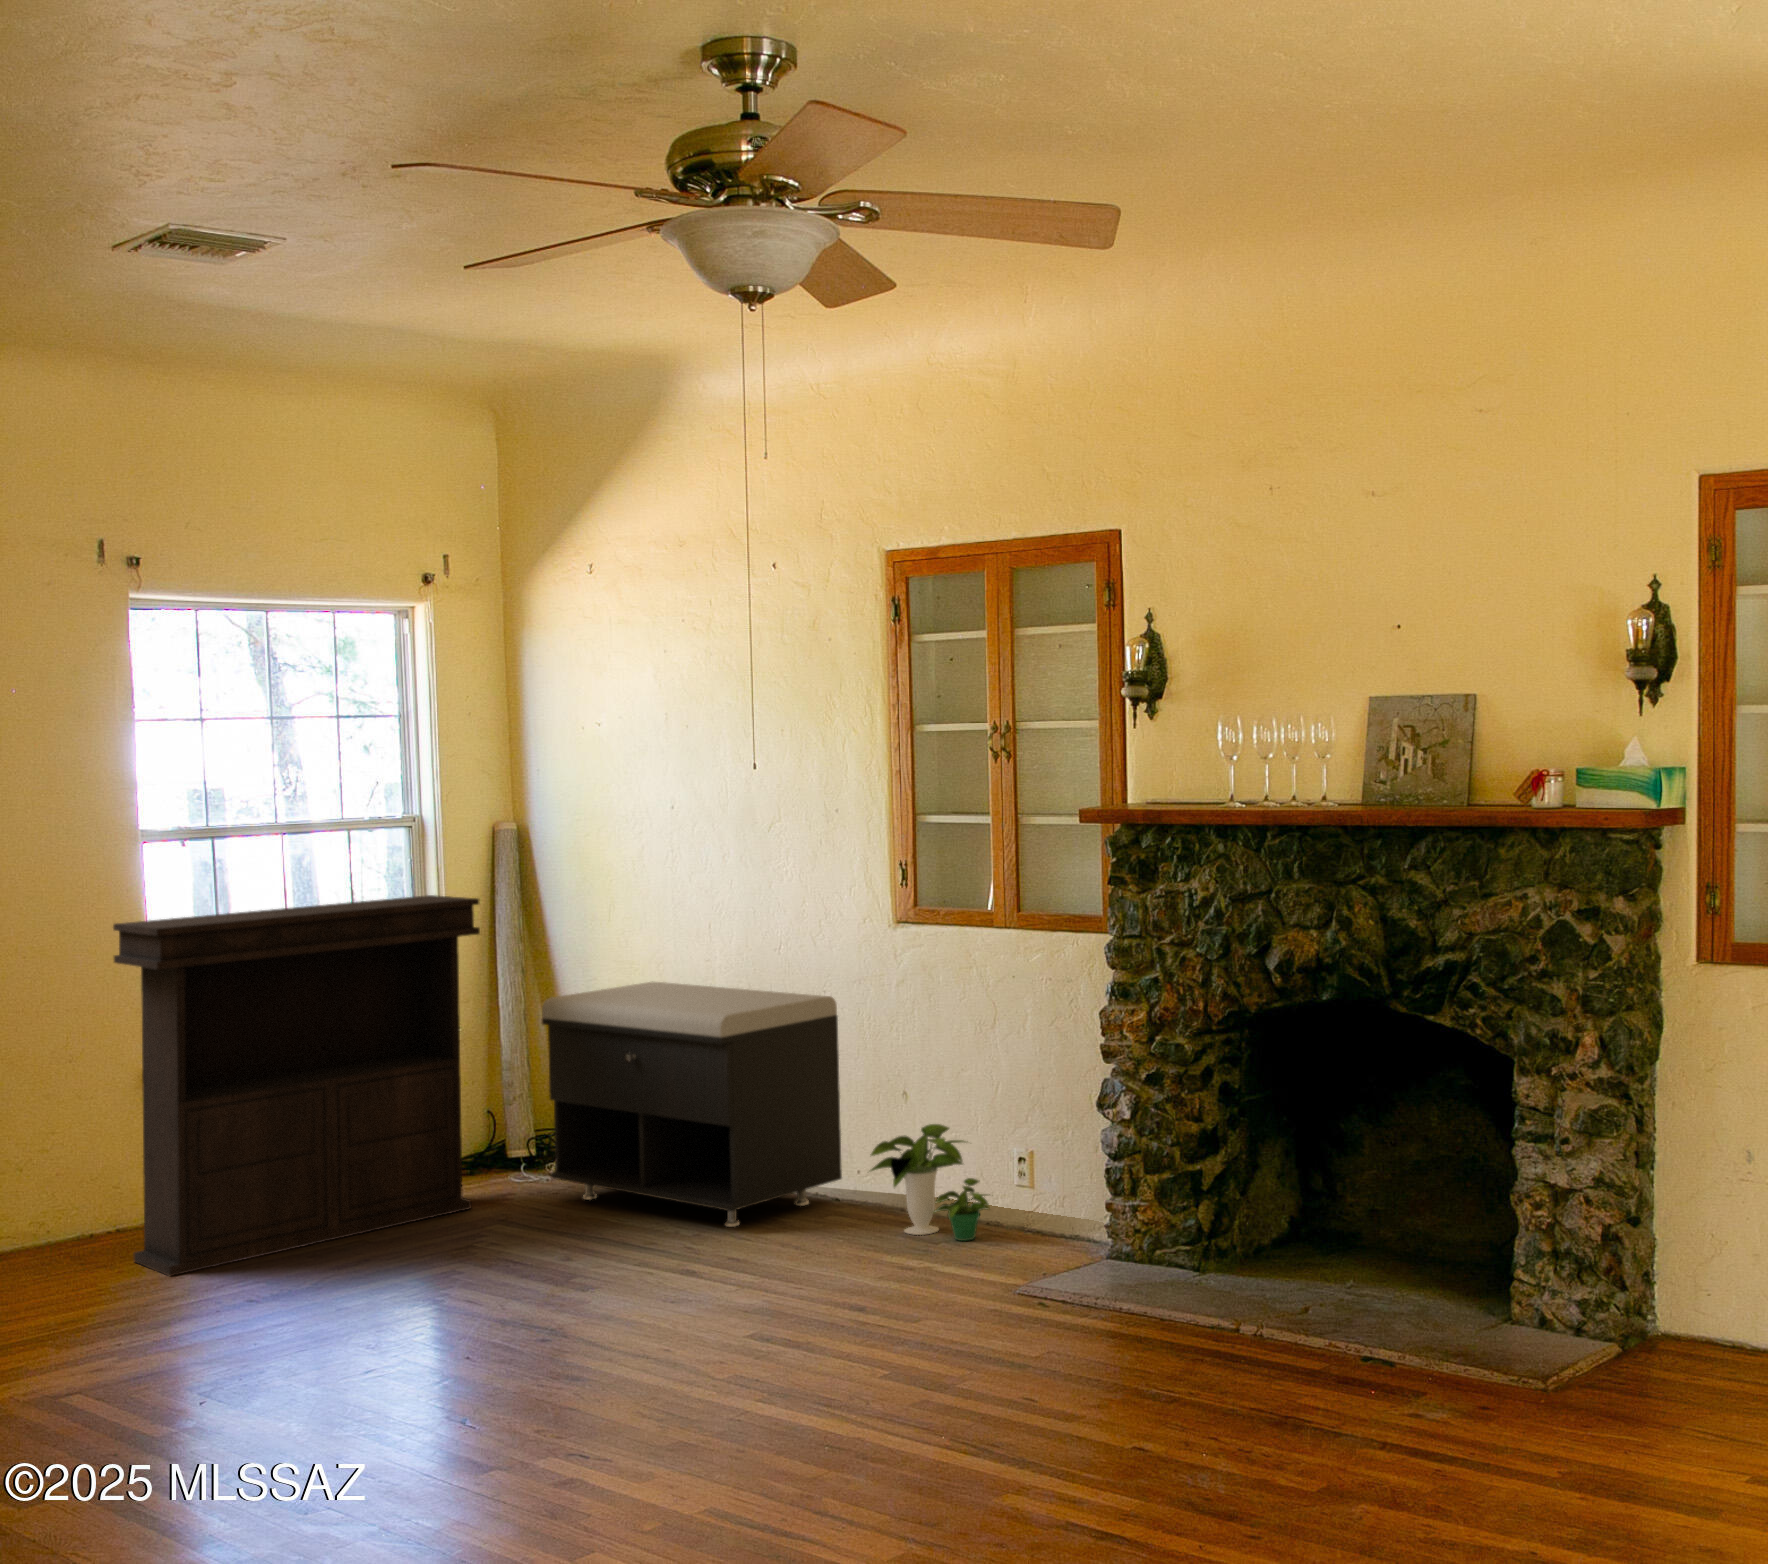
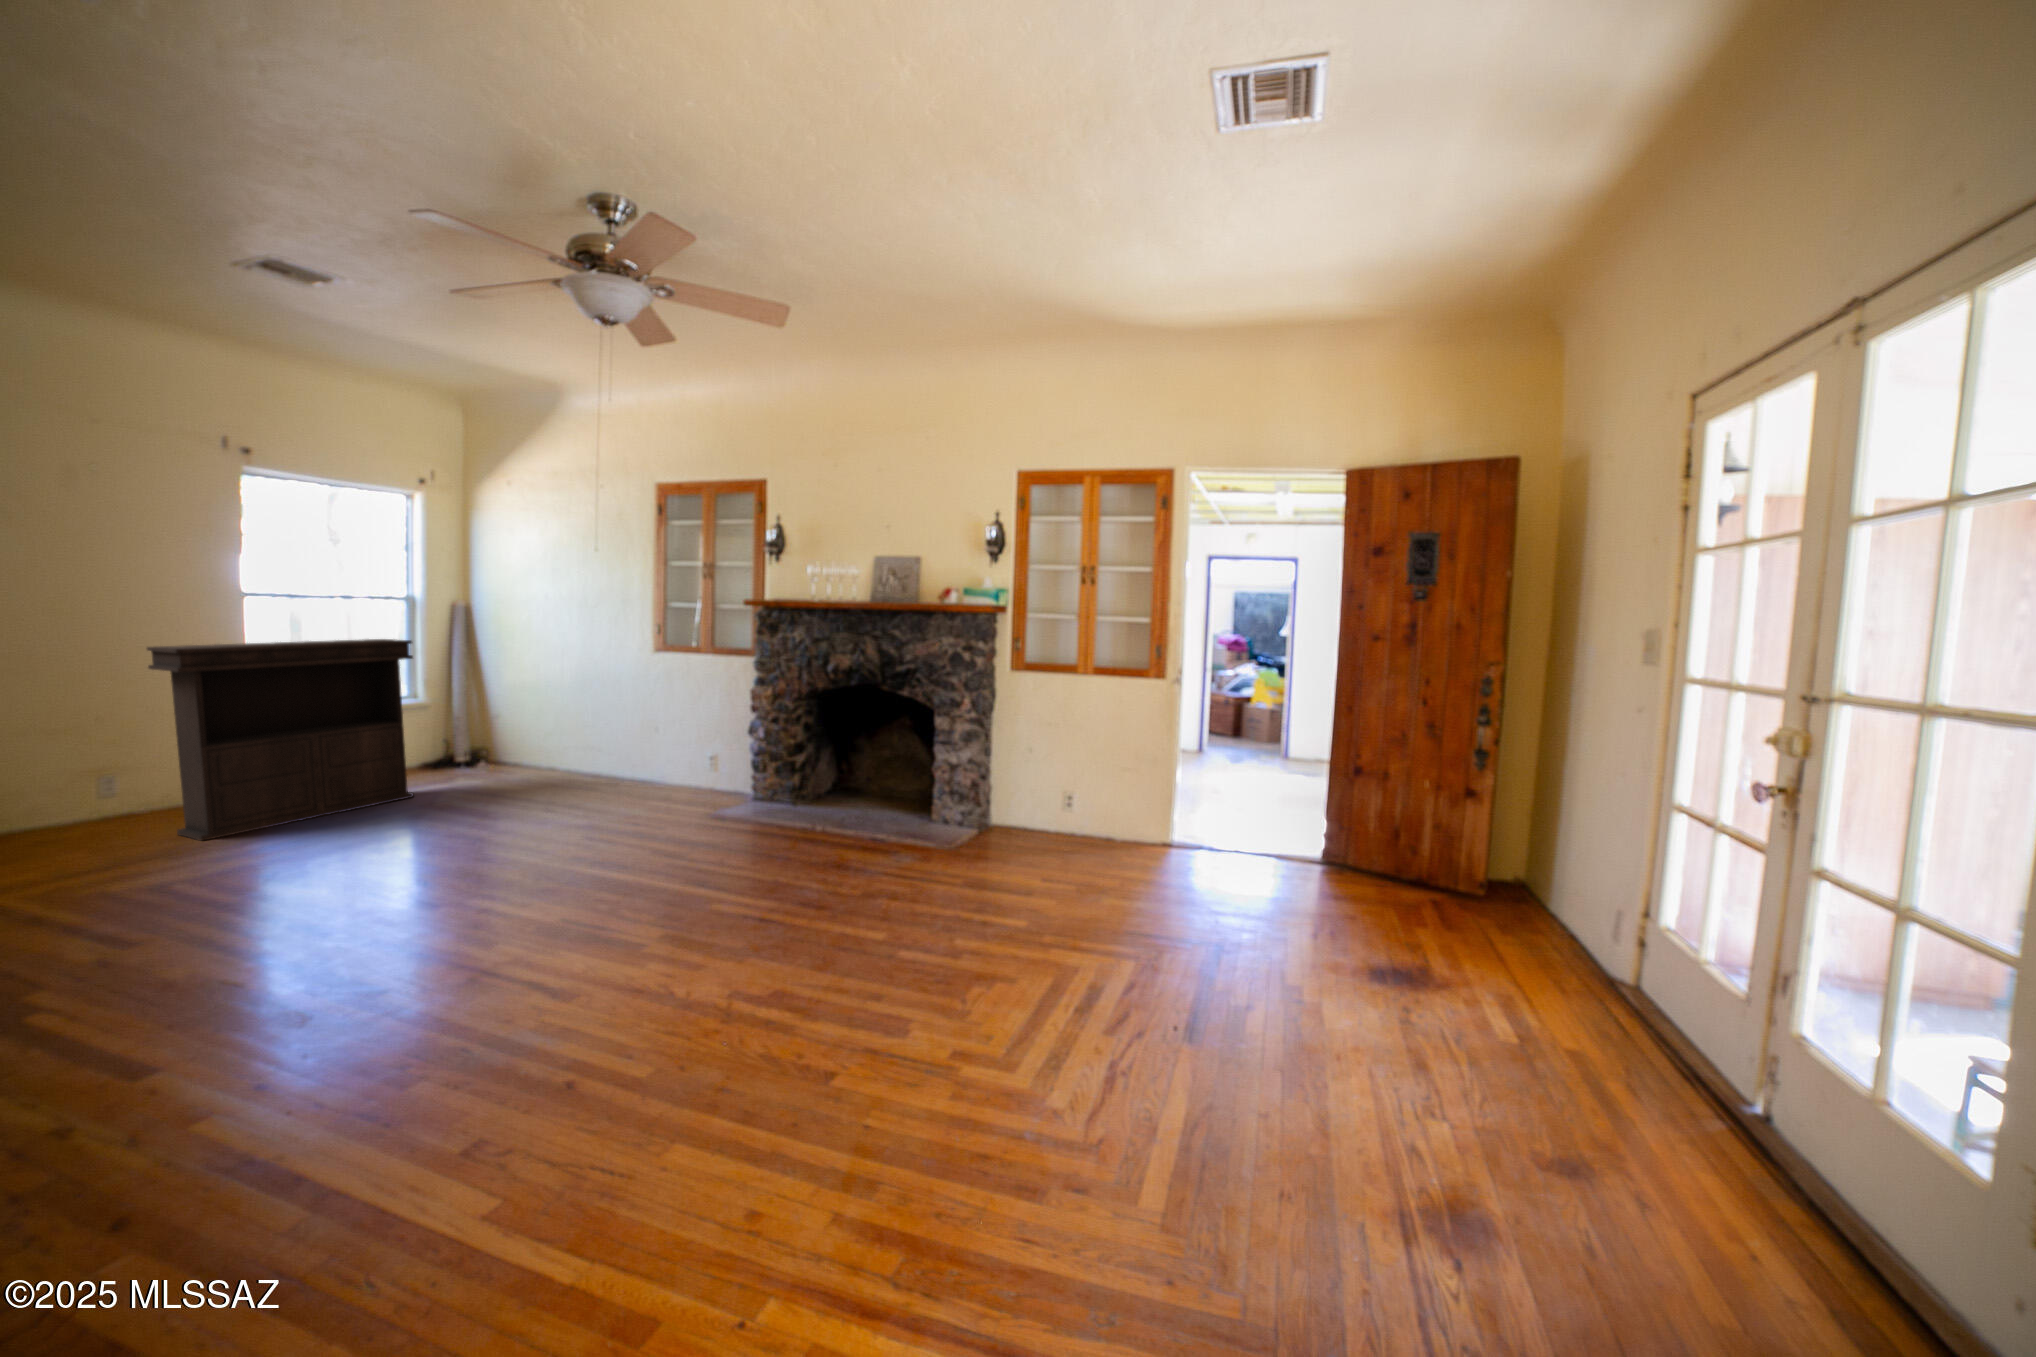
storage bench: present [542,982,842,1227] -> none [454,685,625,799]
potted plant: present [870,1124,989,1241] -> none [636,748,700,799]

